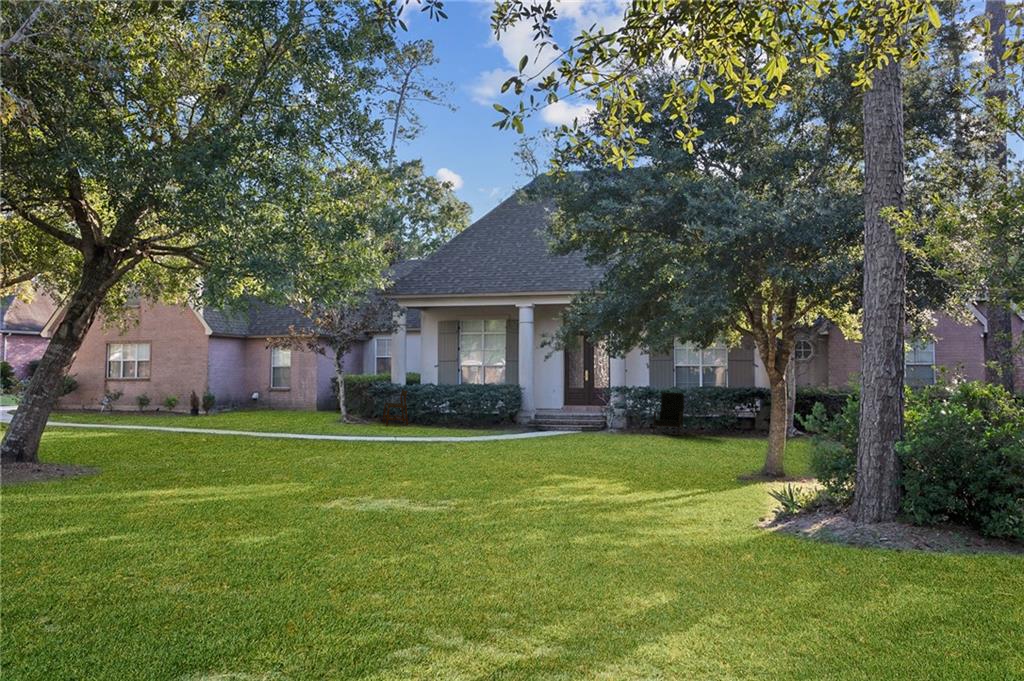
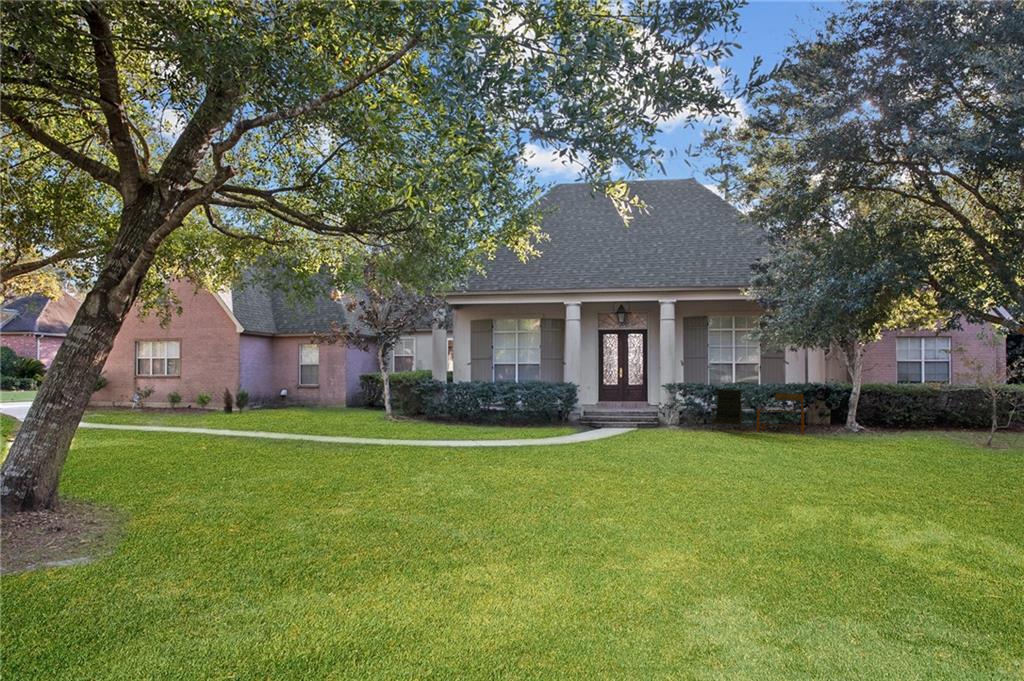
bench: present [383,389,408,426] -> present [757,393,805,435]

